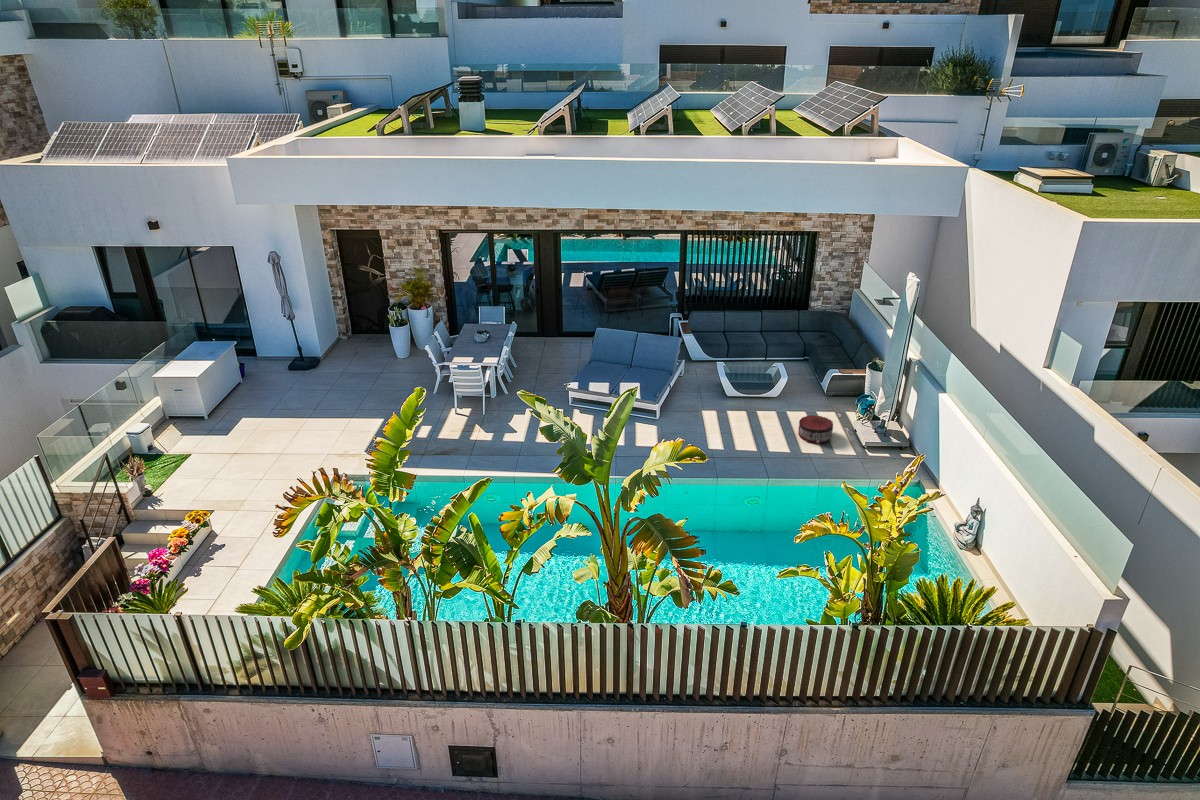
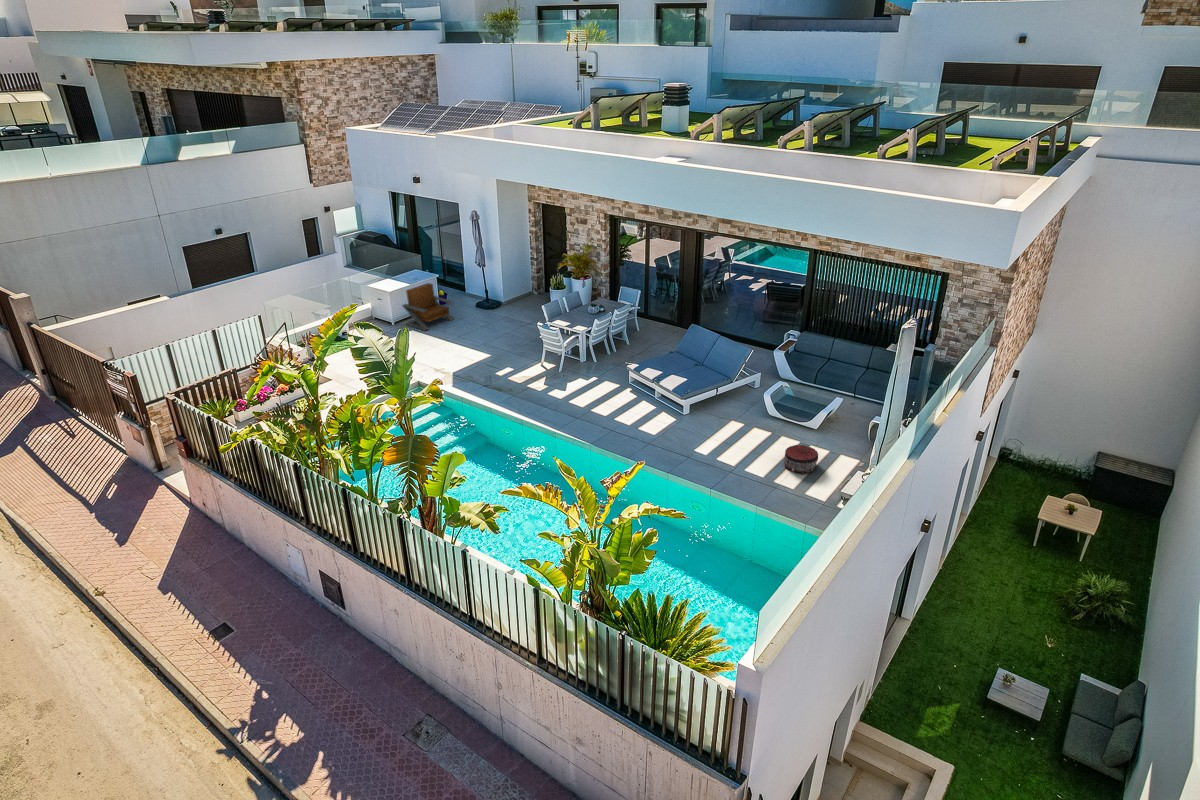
lounge chair: none [211,353,282,416] -> present [403,283,454,331]

